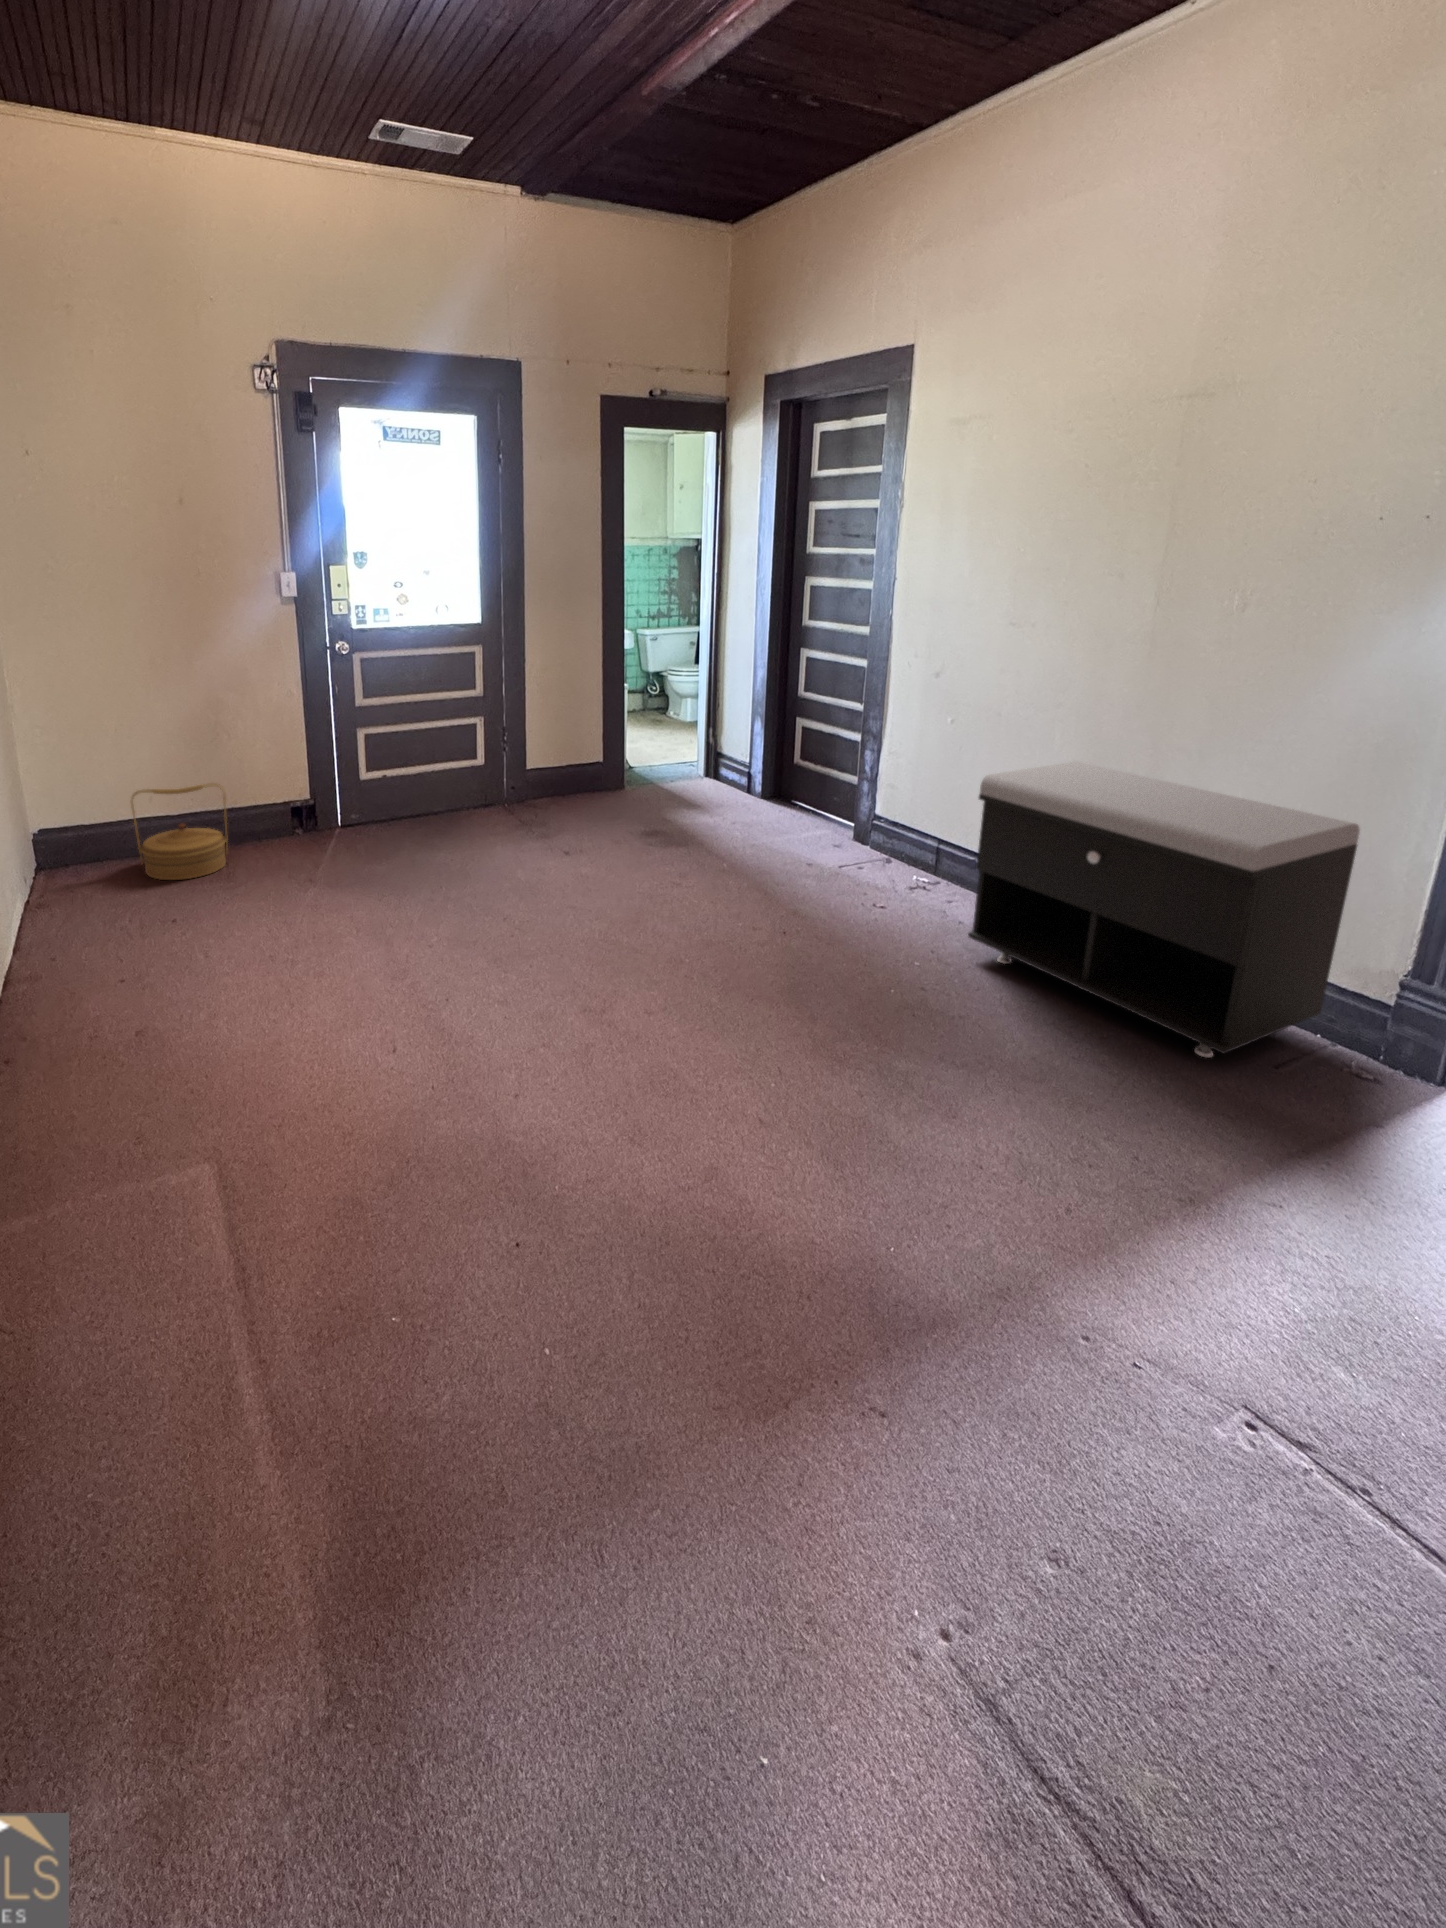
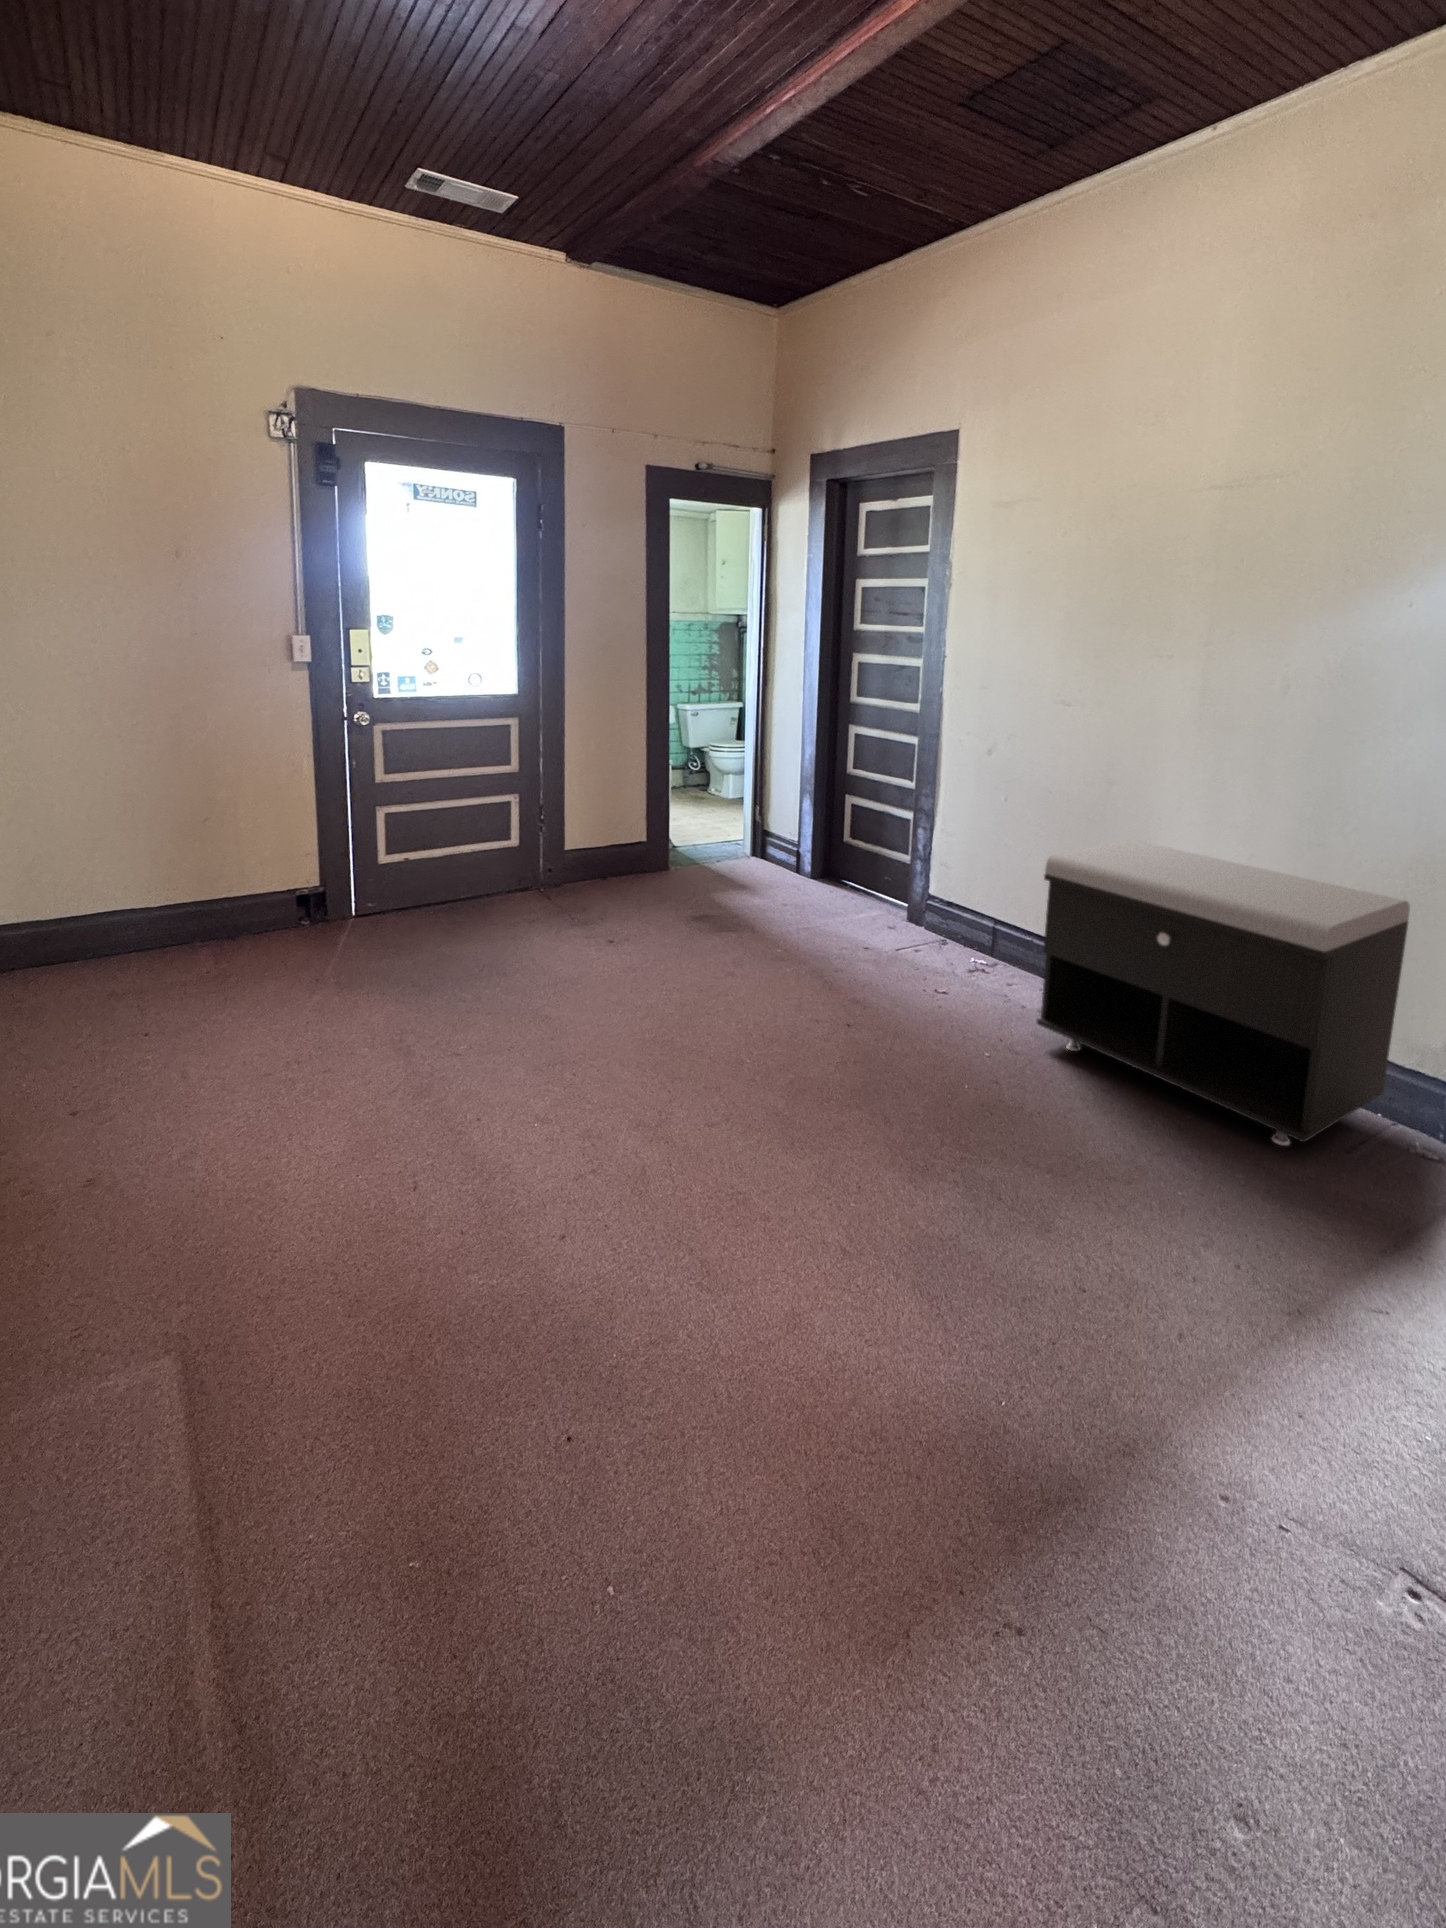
woven basket: present [131,783,228,880] -> none [93,869,214,984]

